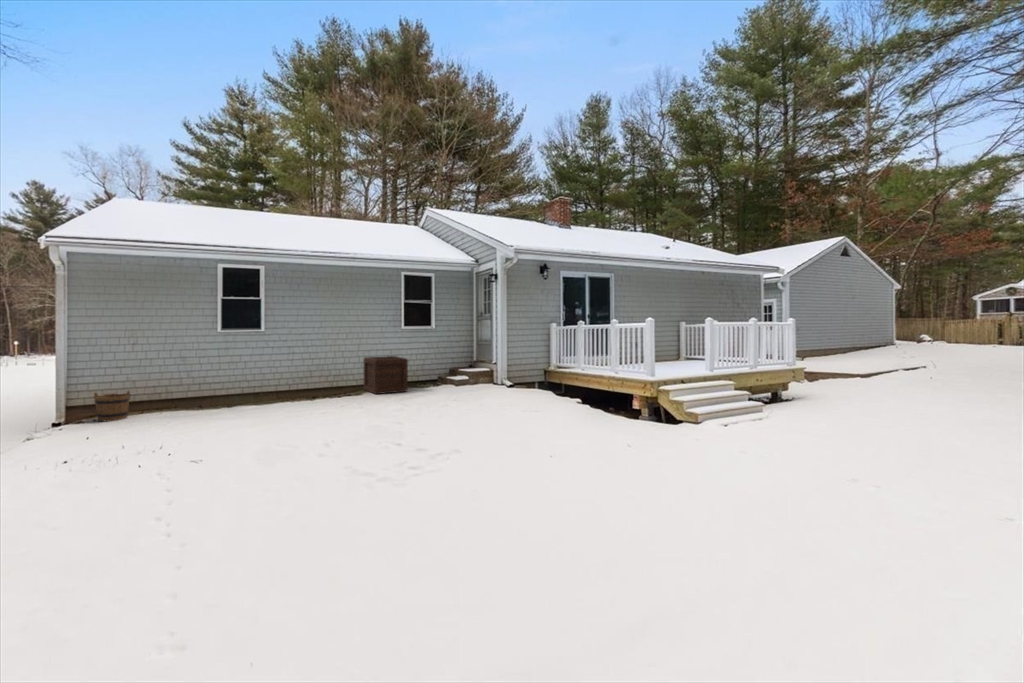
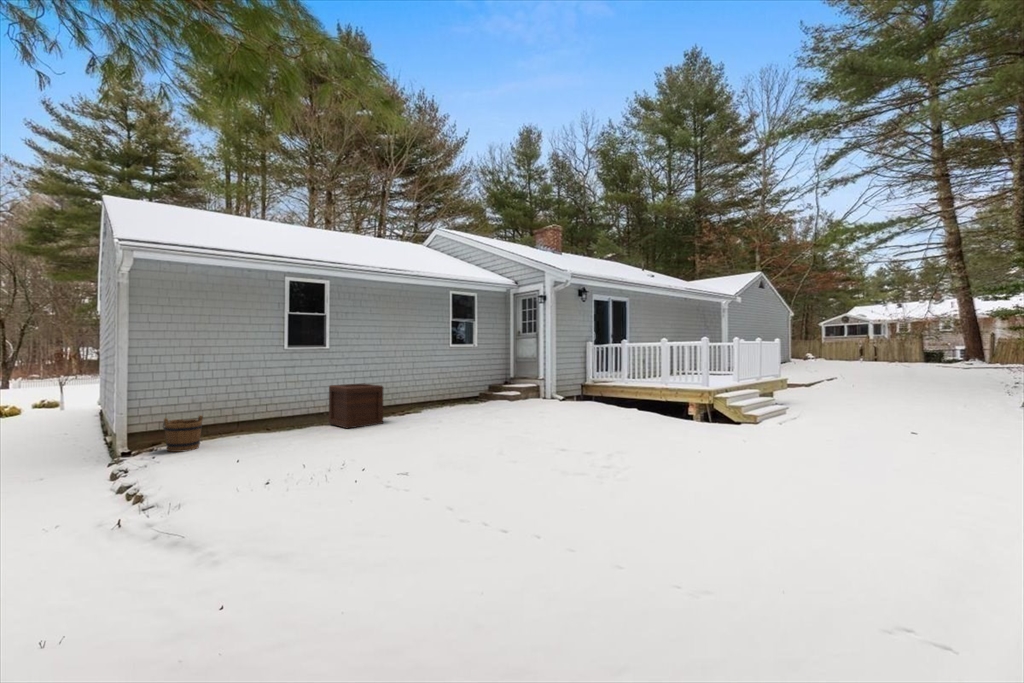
wooden crate: present [364,356,408,394] -> present [329,383,383,428]

